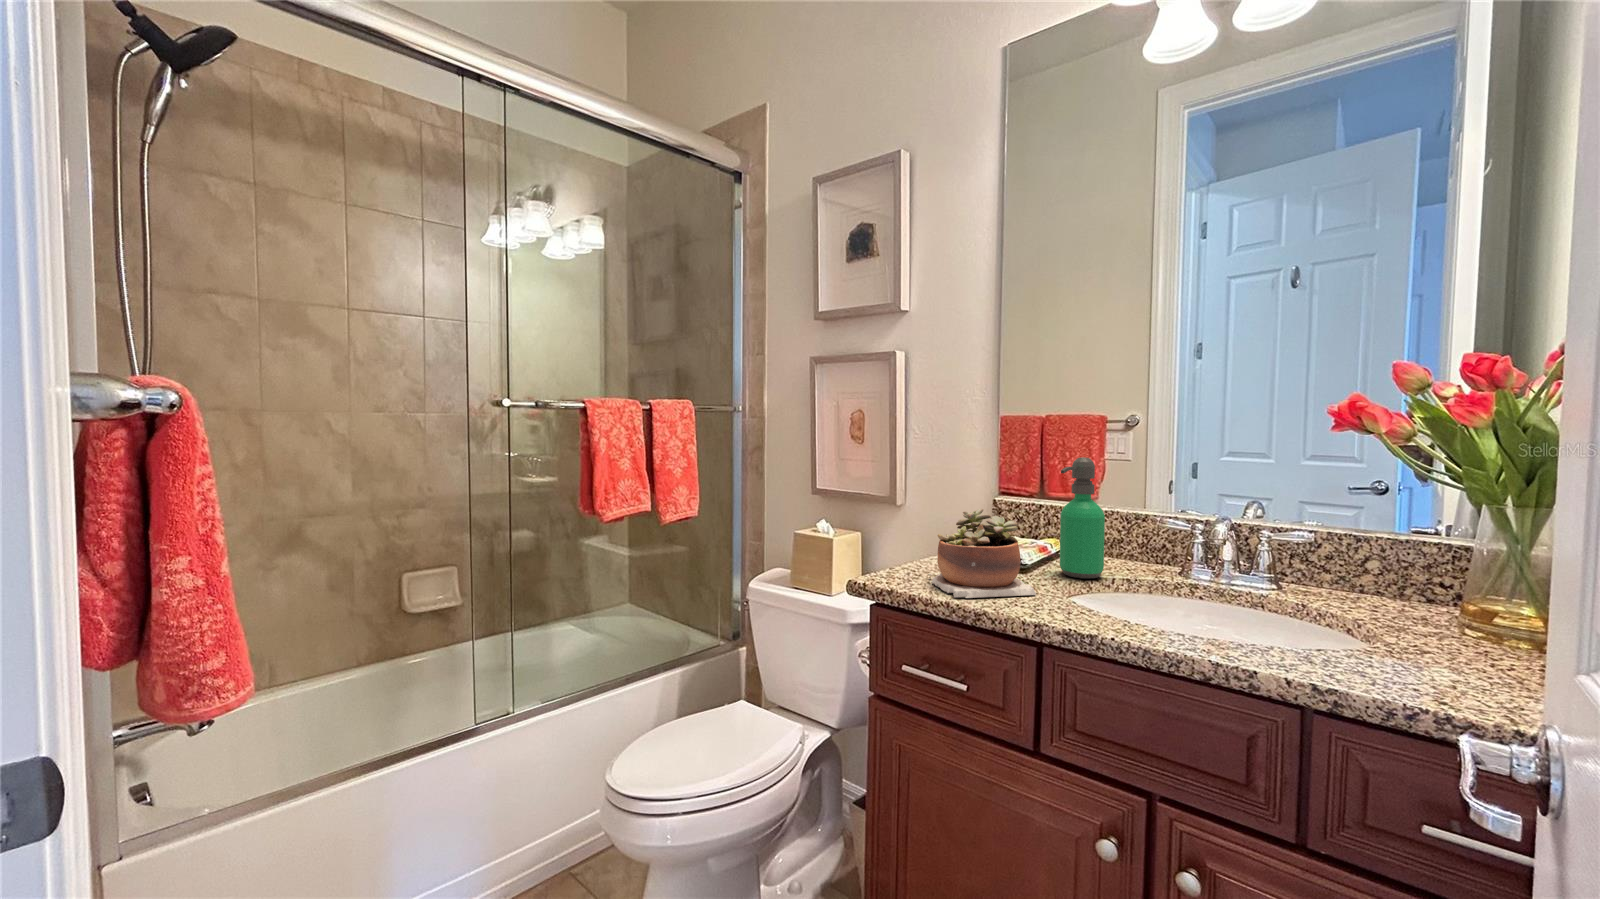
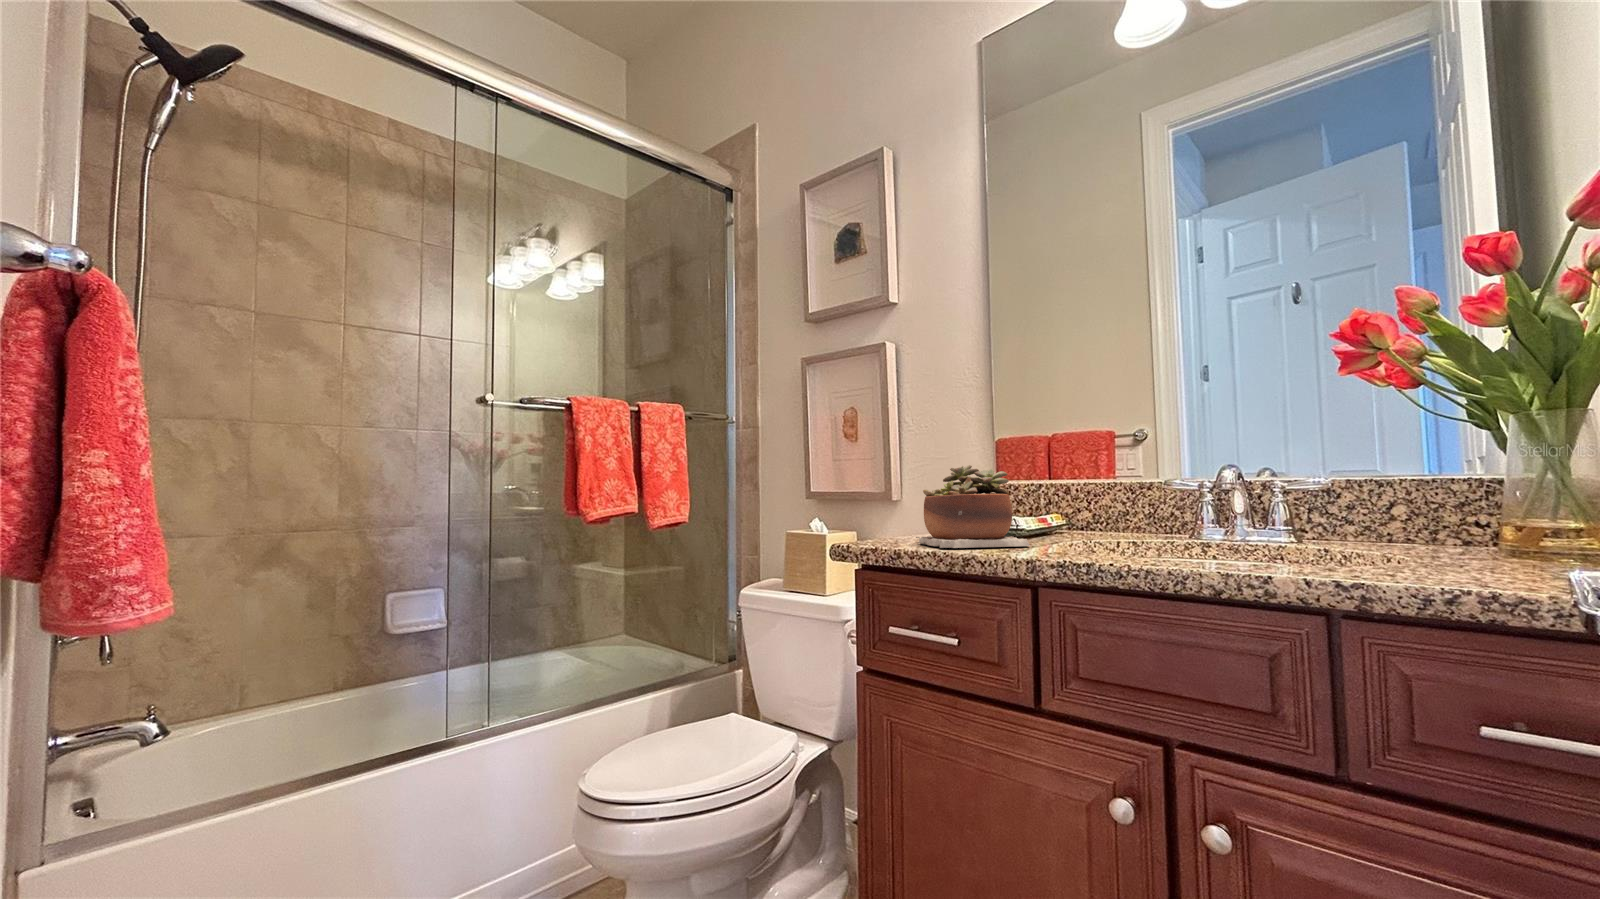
soap dispenser: present [1060,457,1105,579] -> none [1052,412,1105,539]

